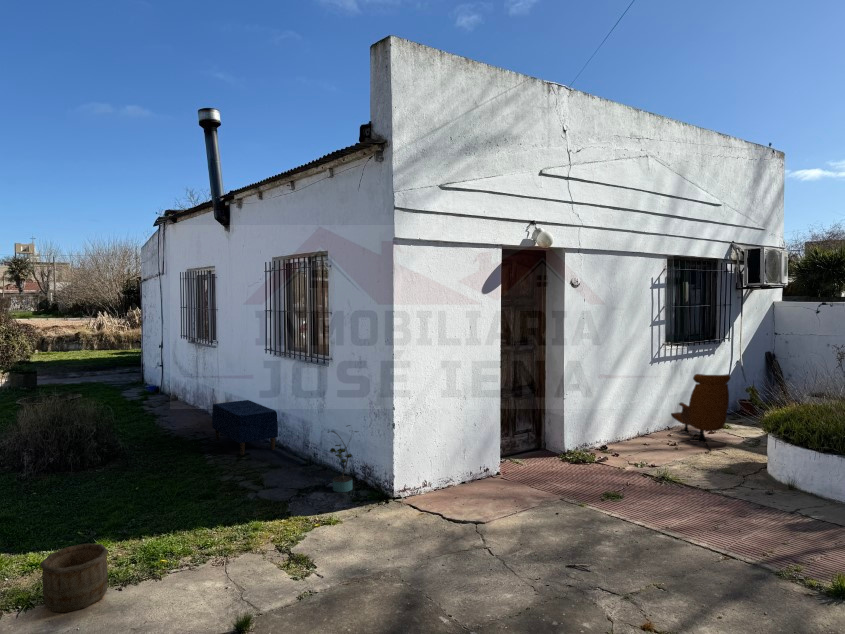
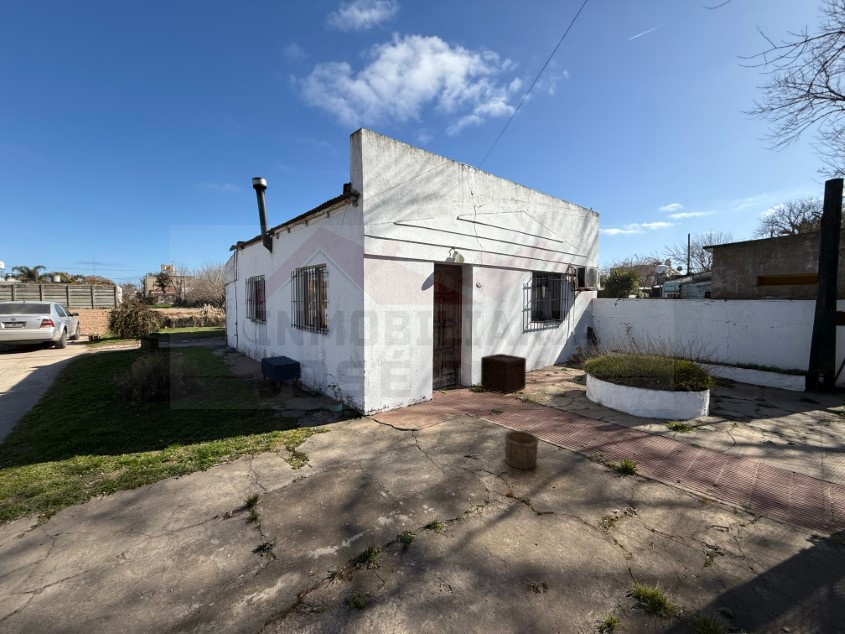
lounge chair: present [671,374,730,450] -> none [533,339,567,383]
wooden crate: none [581,398,659,468] -> present [481,354,526,394]
wooden bucket: present [40,544,108,612] -> present [505,431,539,469]

